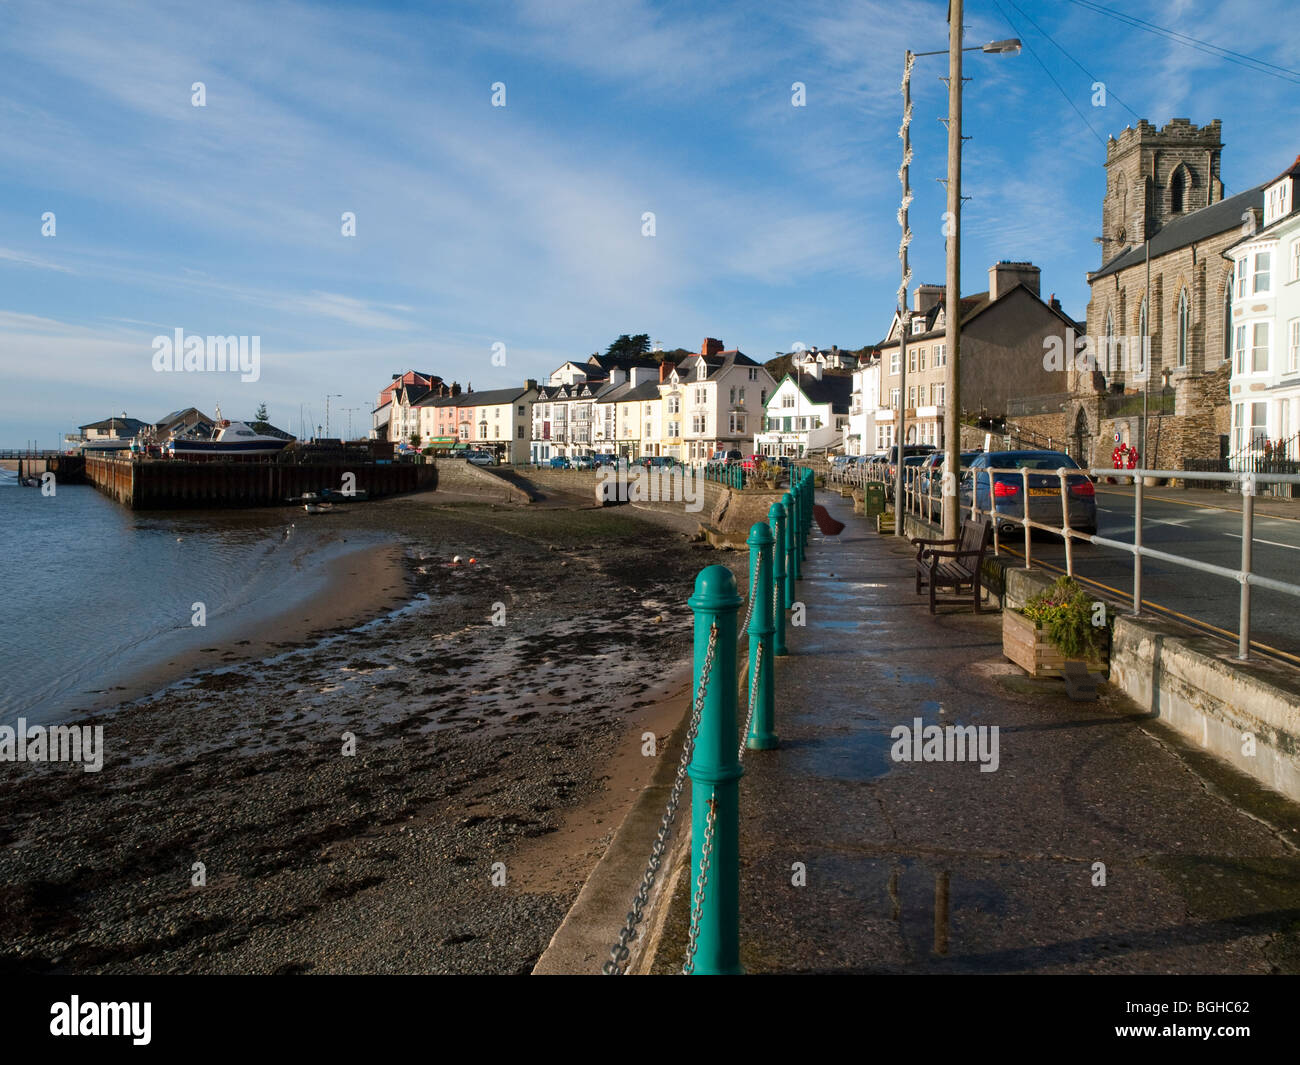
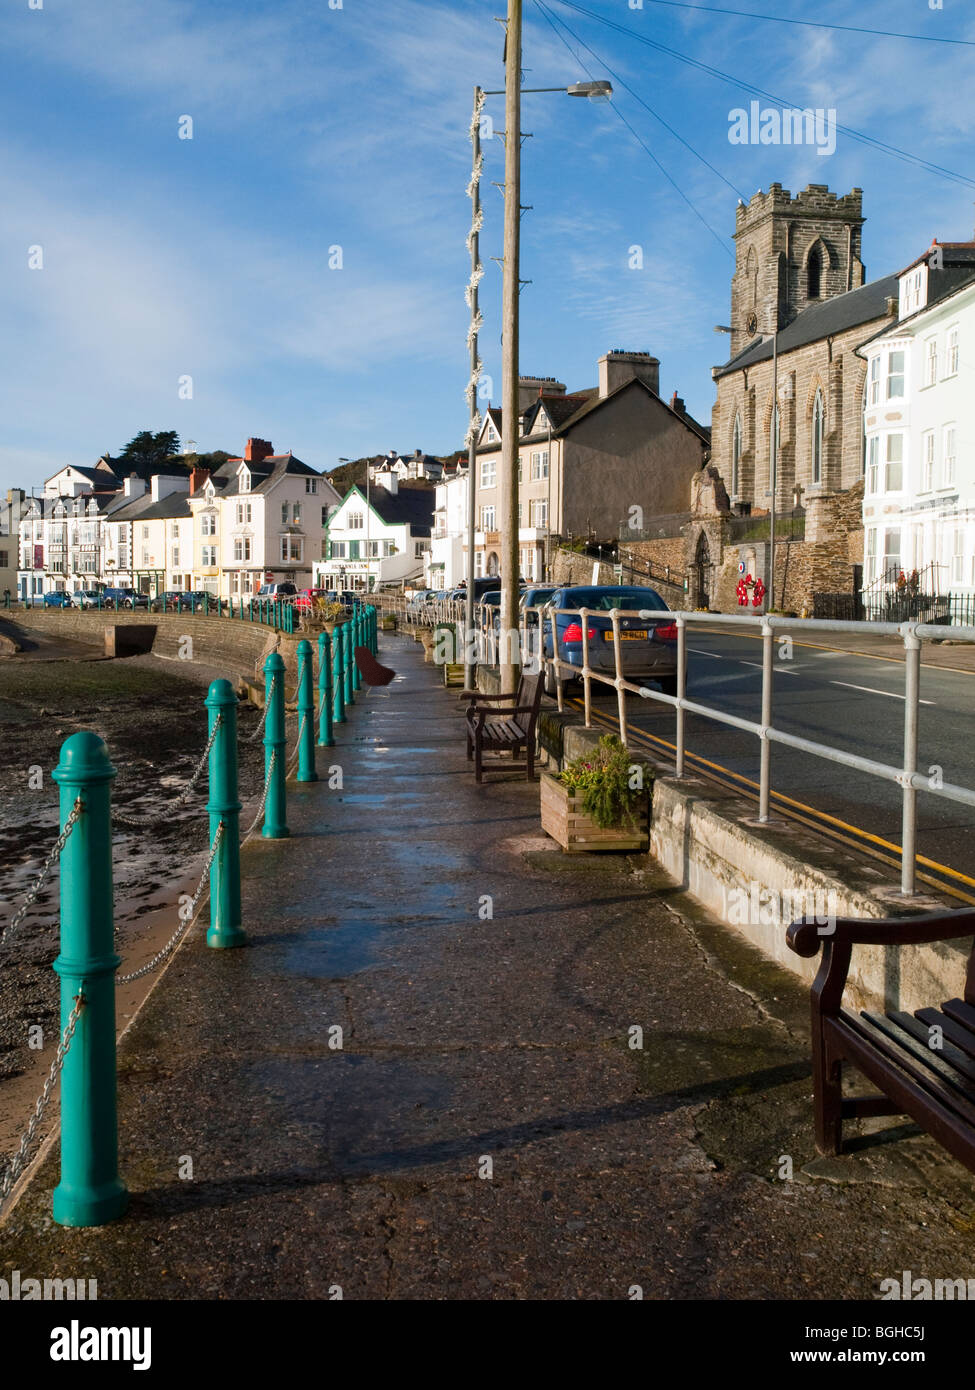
cardboard box: present [1058,661,1106,702] -> none [588,833,639,878]

